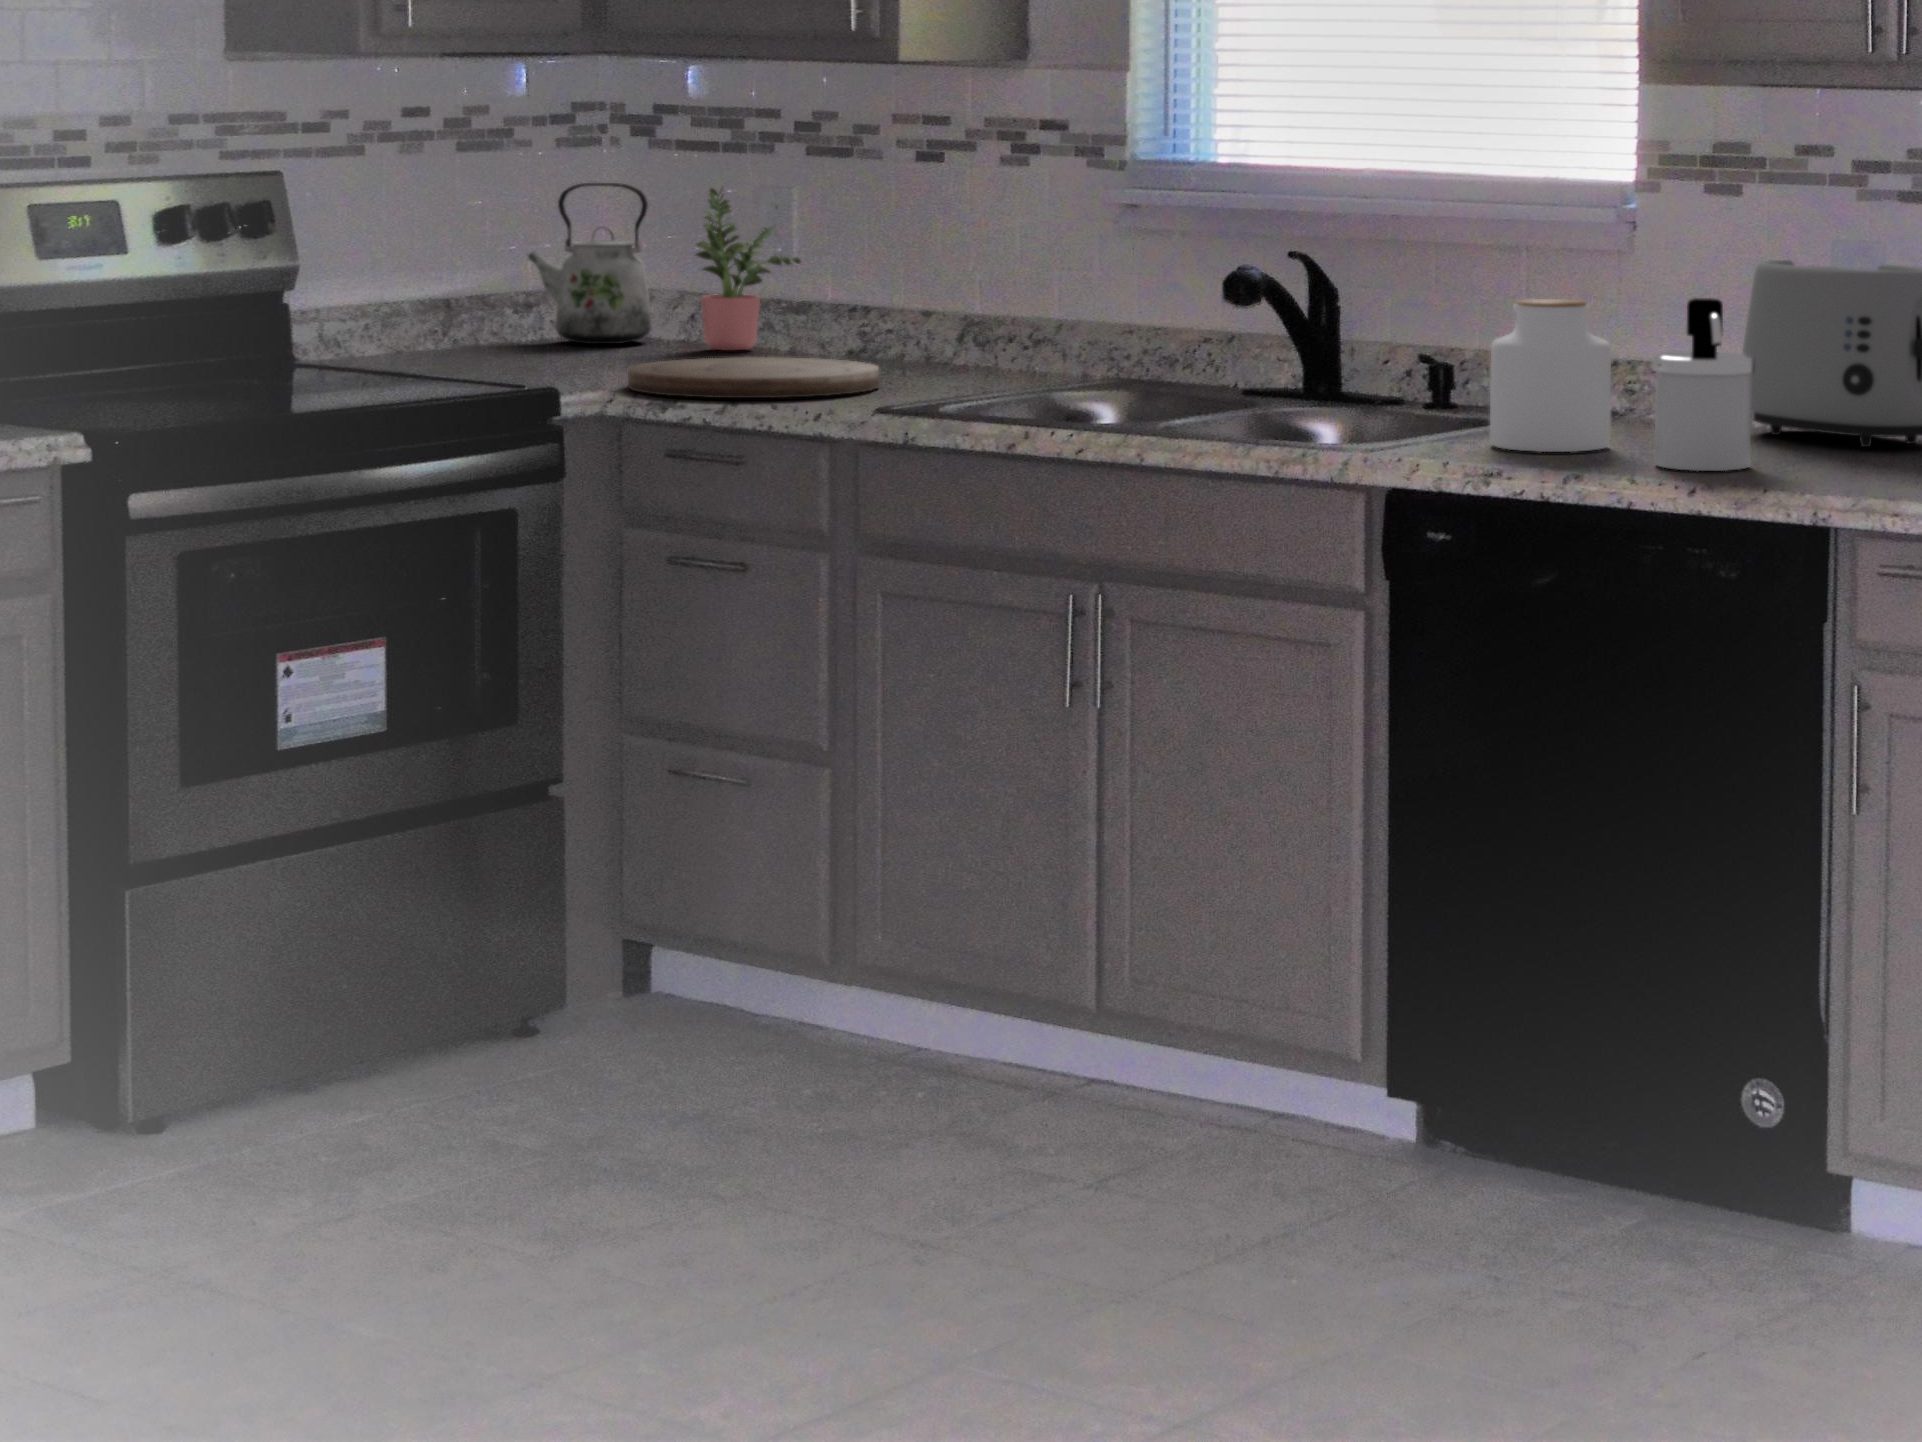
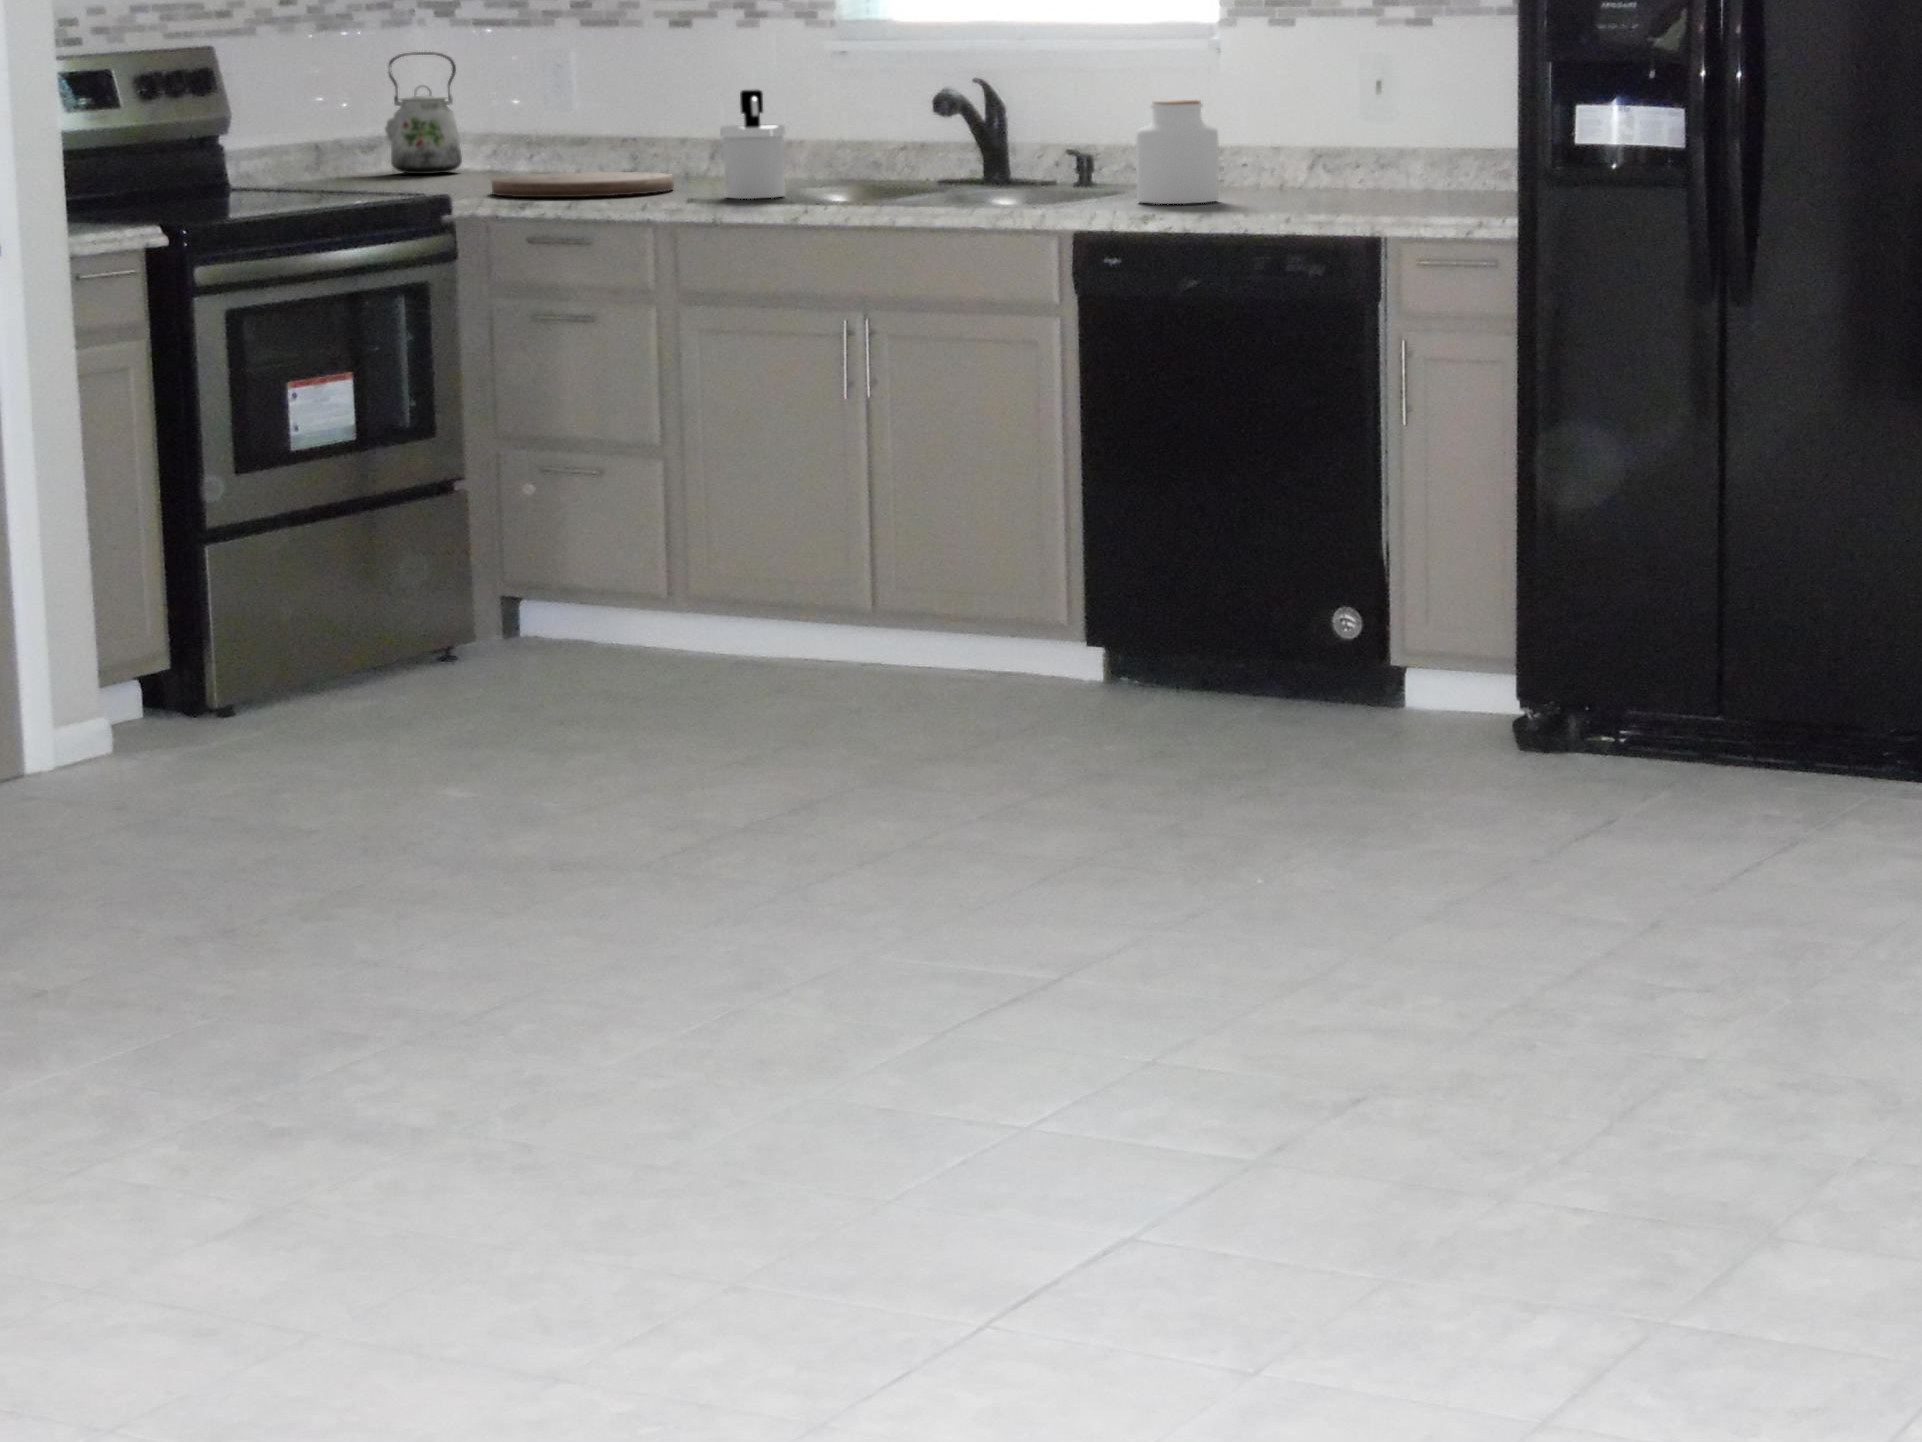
potted plant: present [696,188,801,351] -> none [500,52,583,174]
toaster: present [1742,260,1922,447] -> none [1299,70,1445,195]
soap dispenser: present [1652,298,1756,471] -> present [720,90,785,199]

